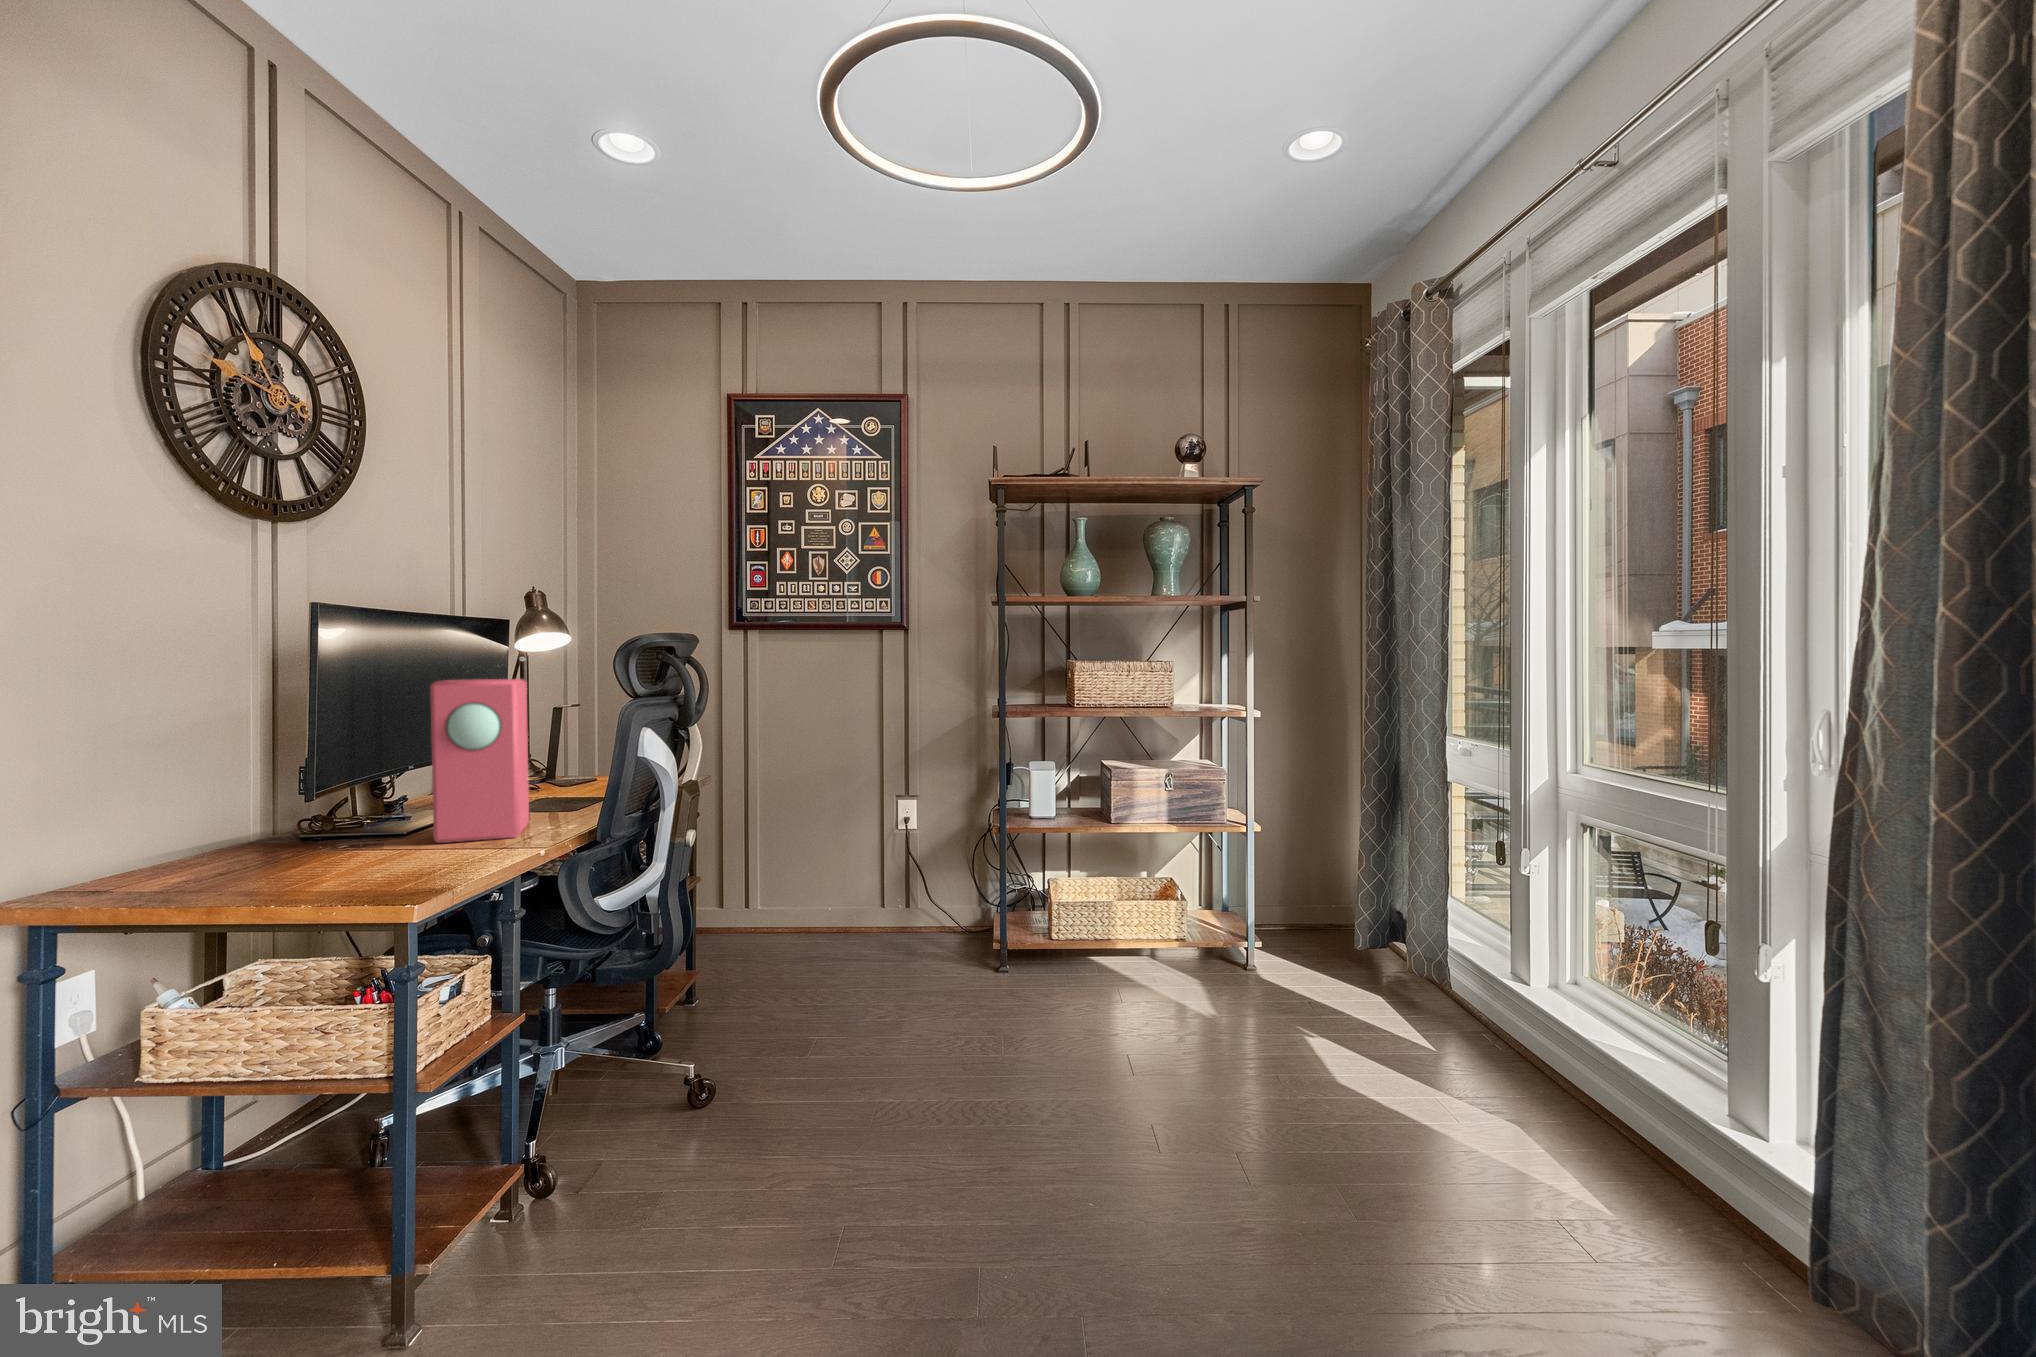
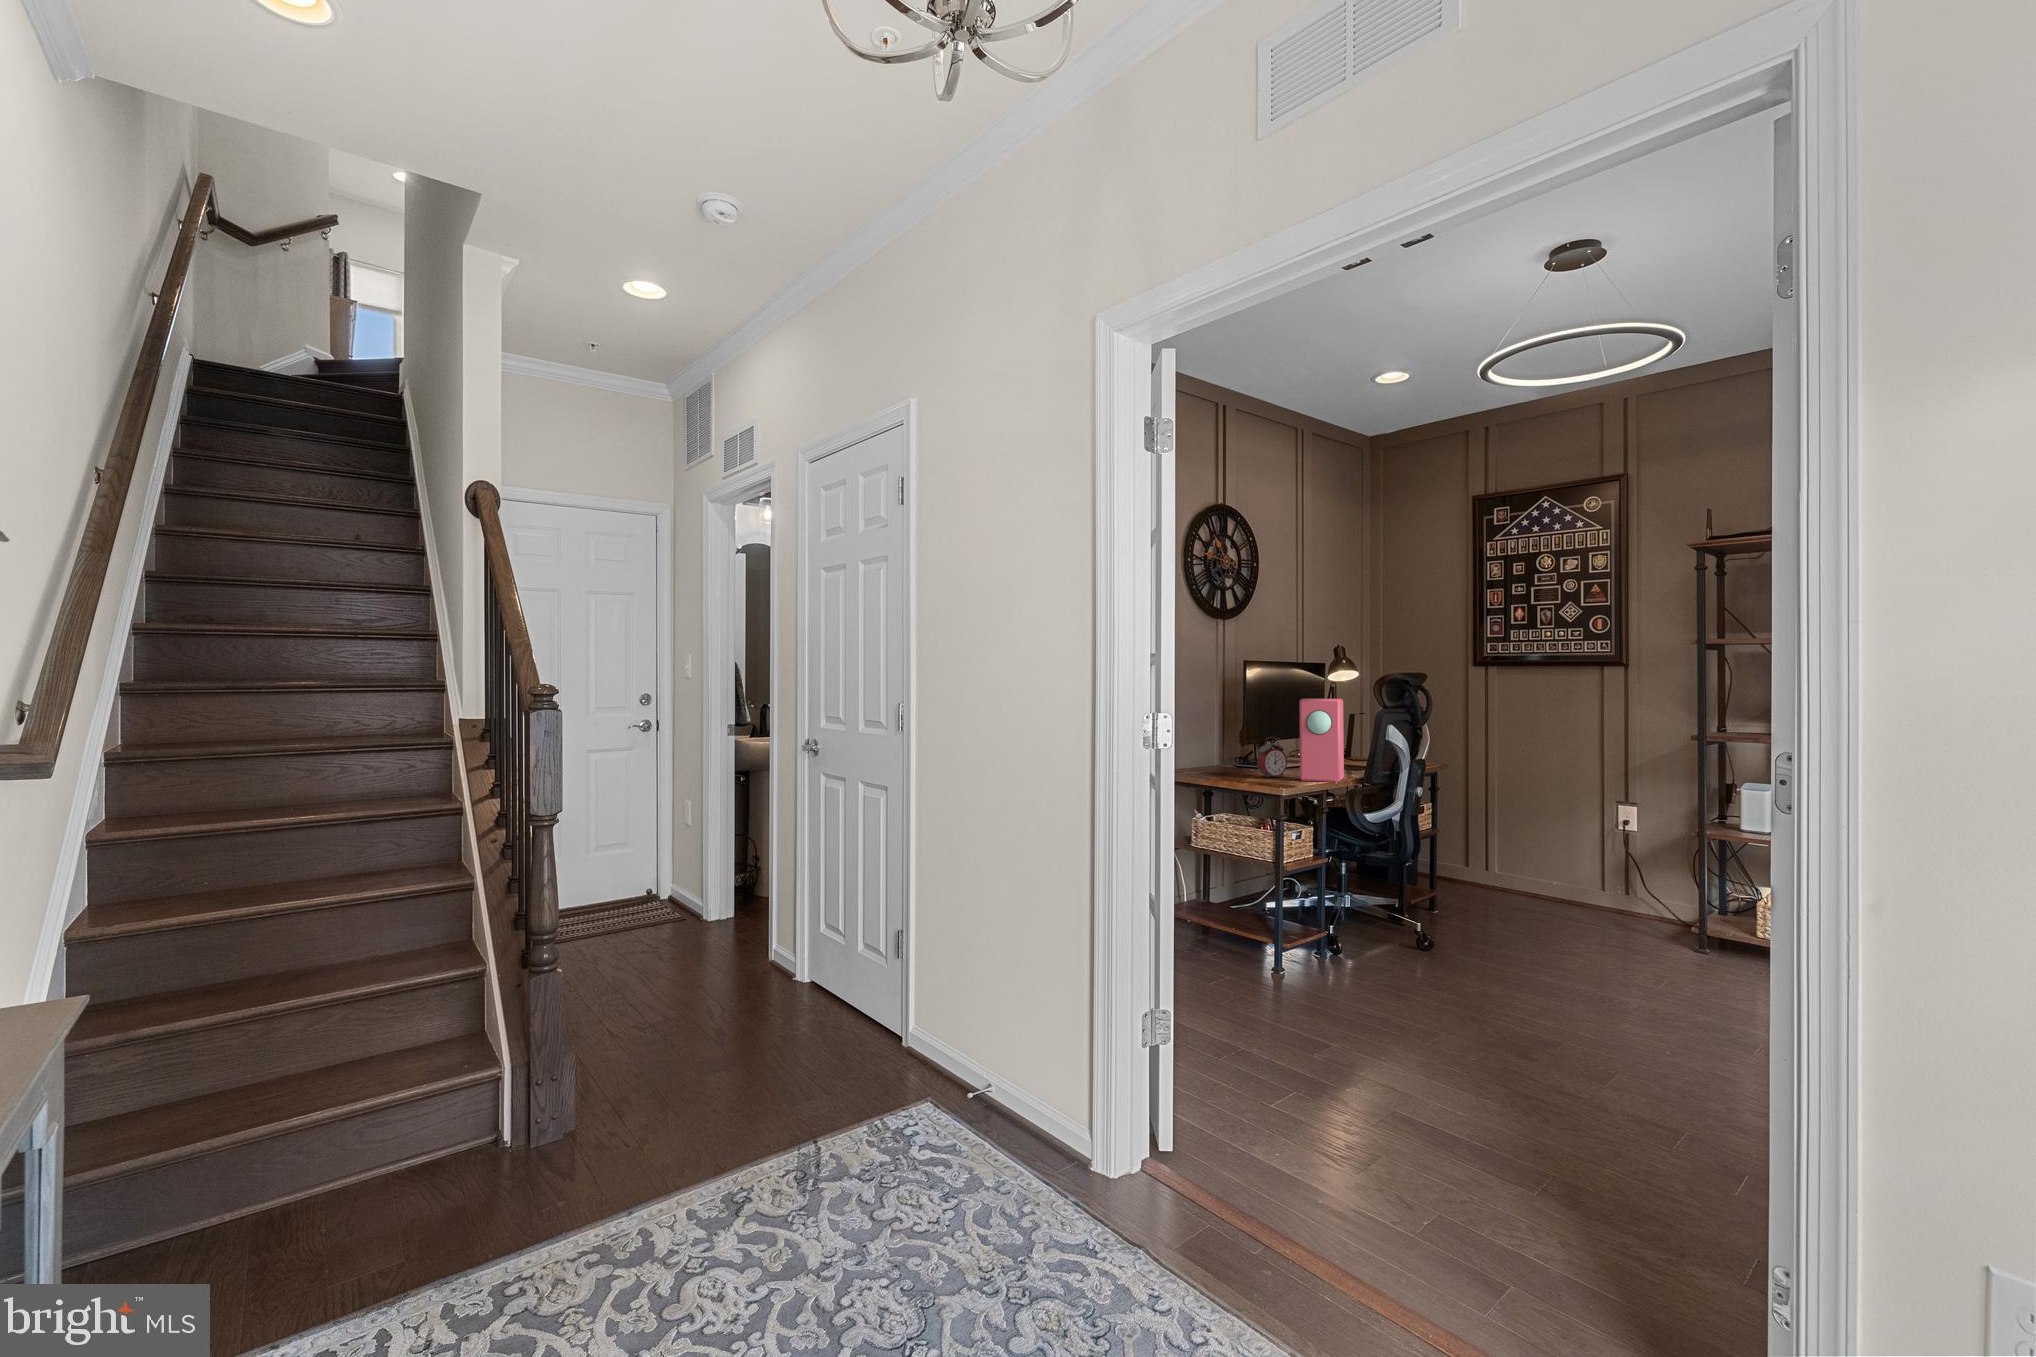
alarm clock: none [340,757,412,839] -> present [1257,737,1287,777]

